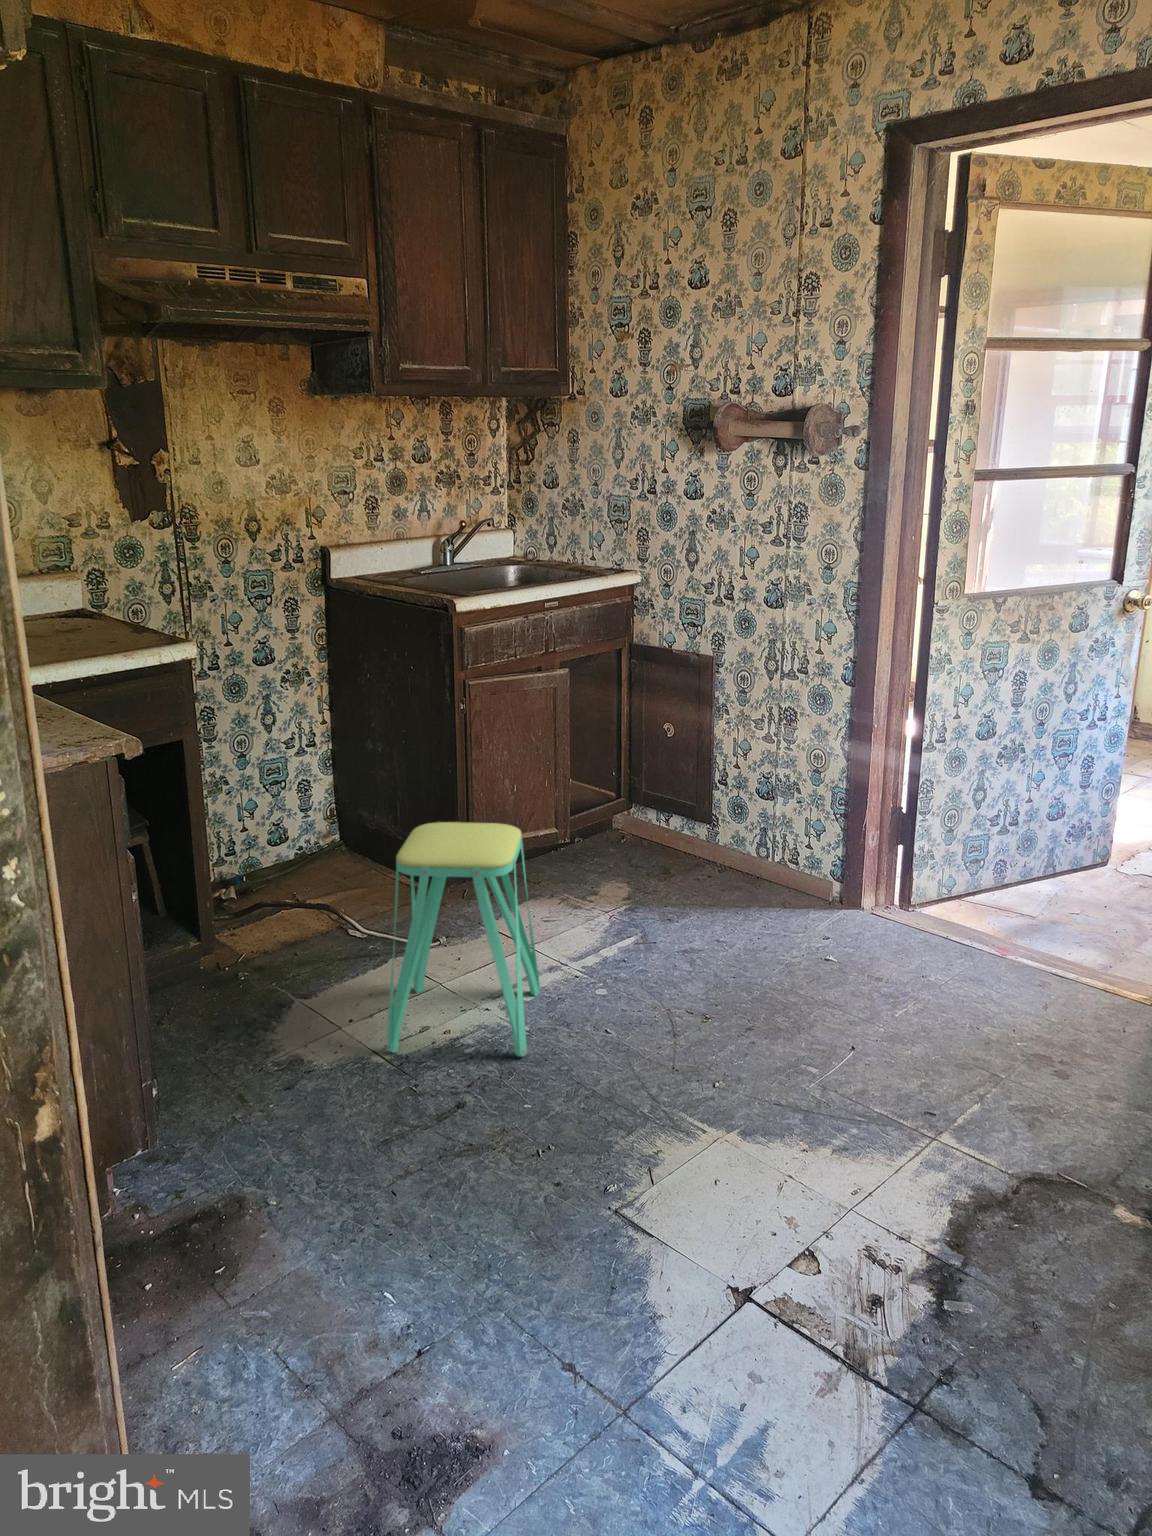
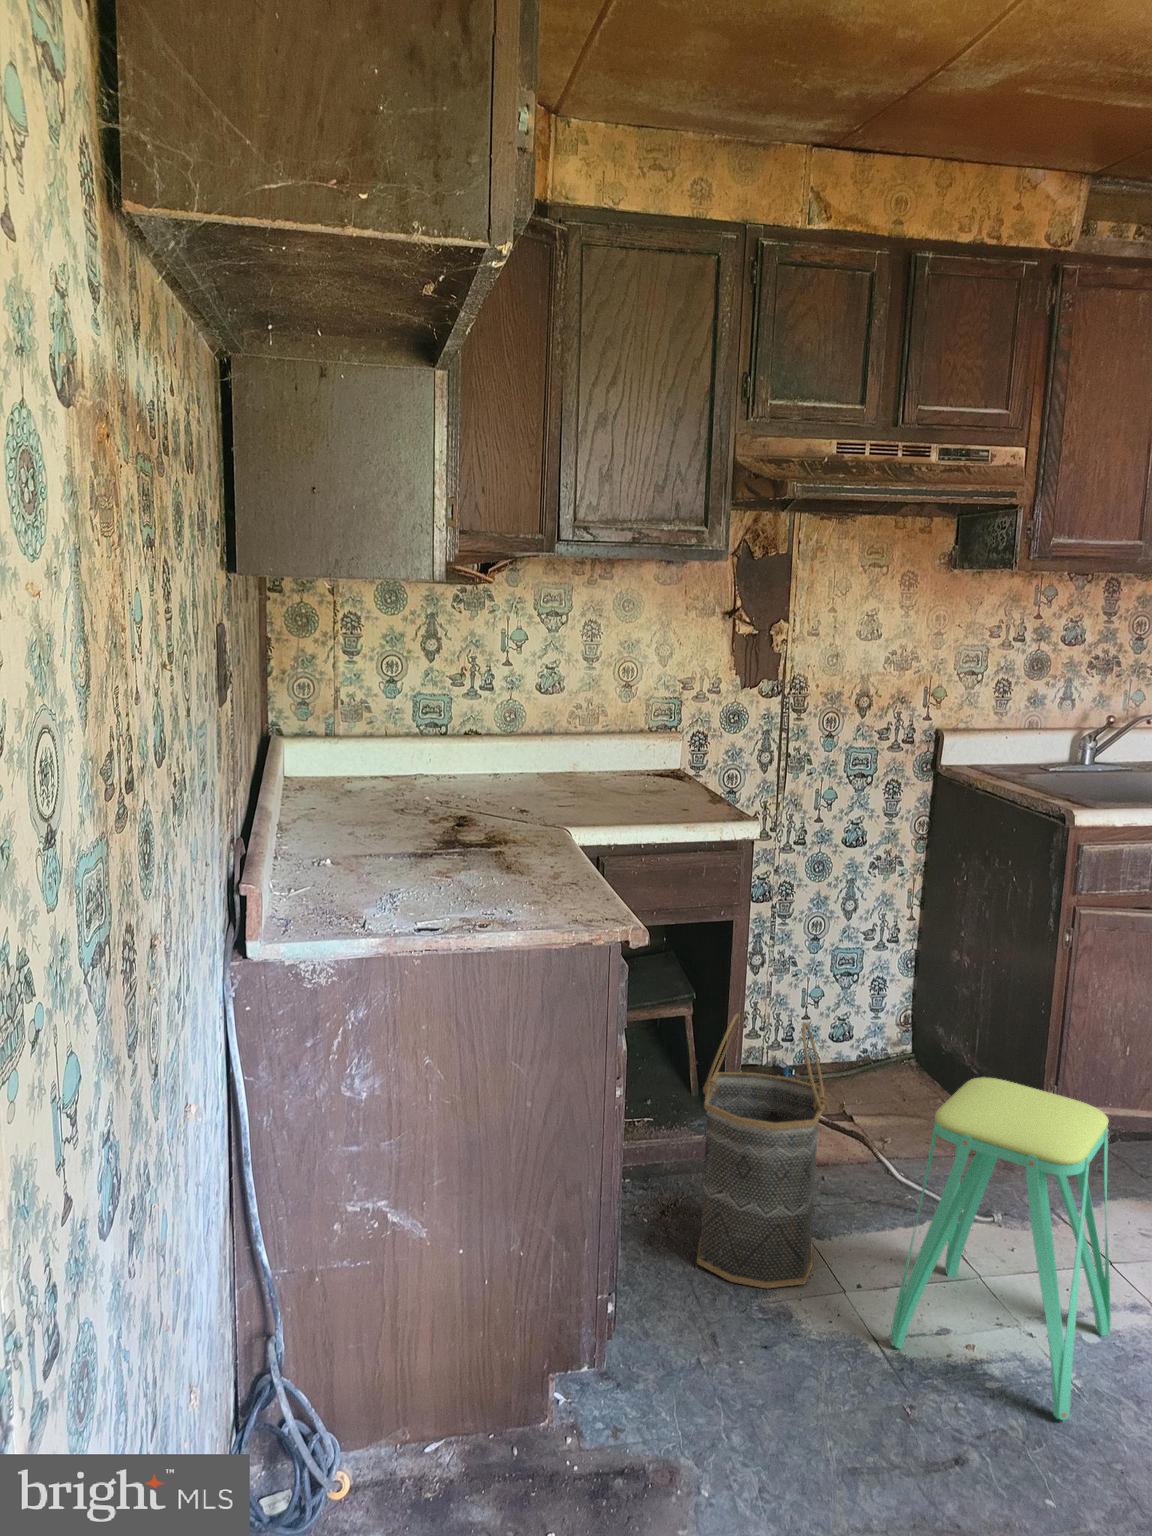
basket: none [185,813,308,1053] -> present [697,1013,829,1288]

